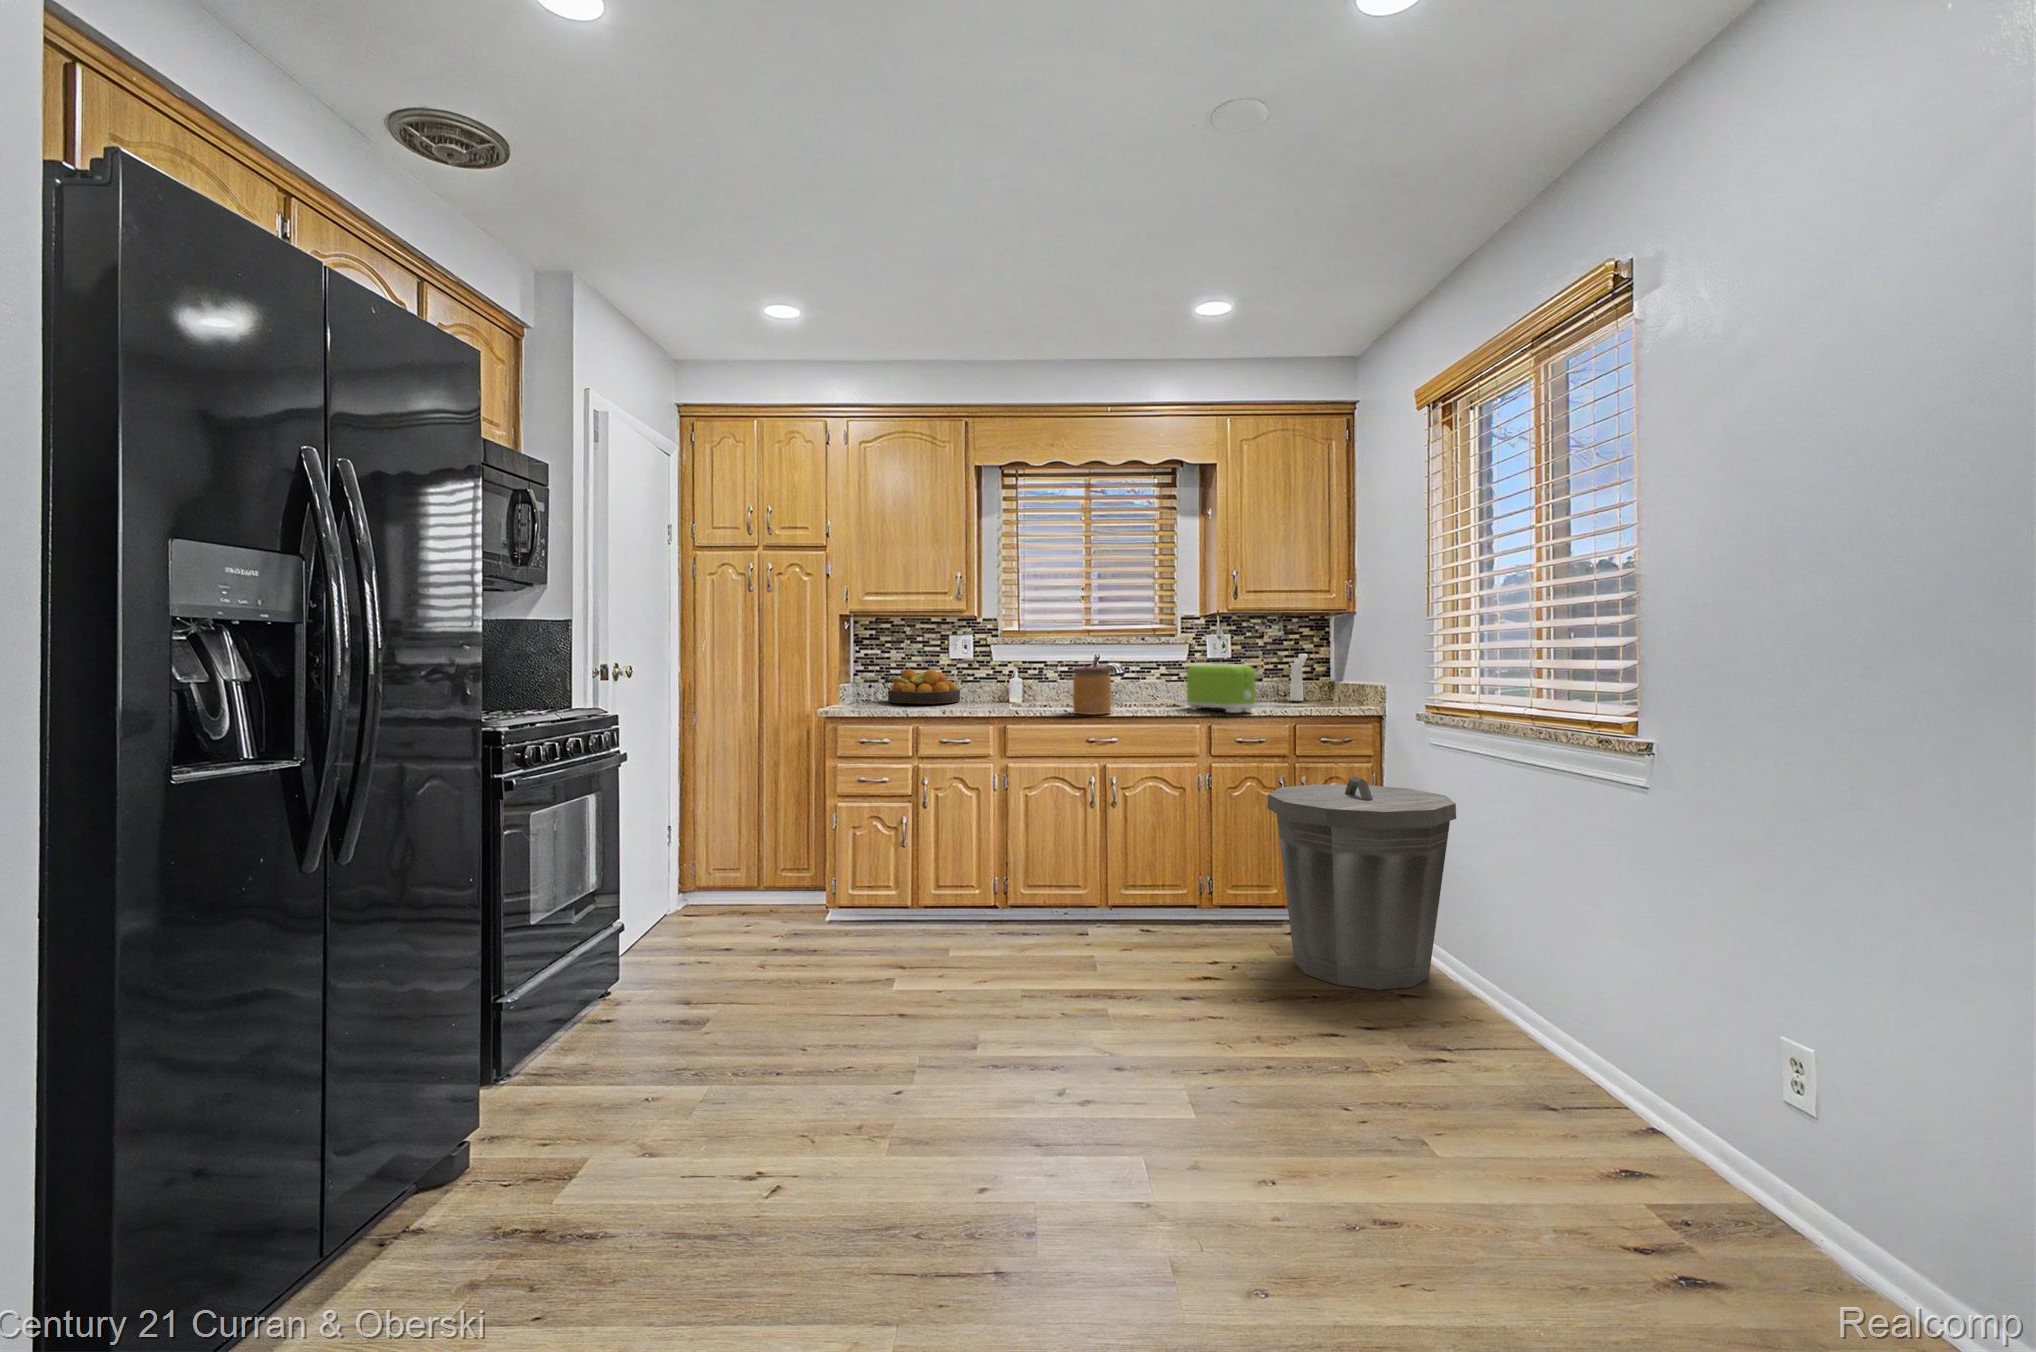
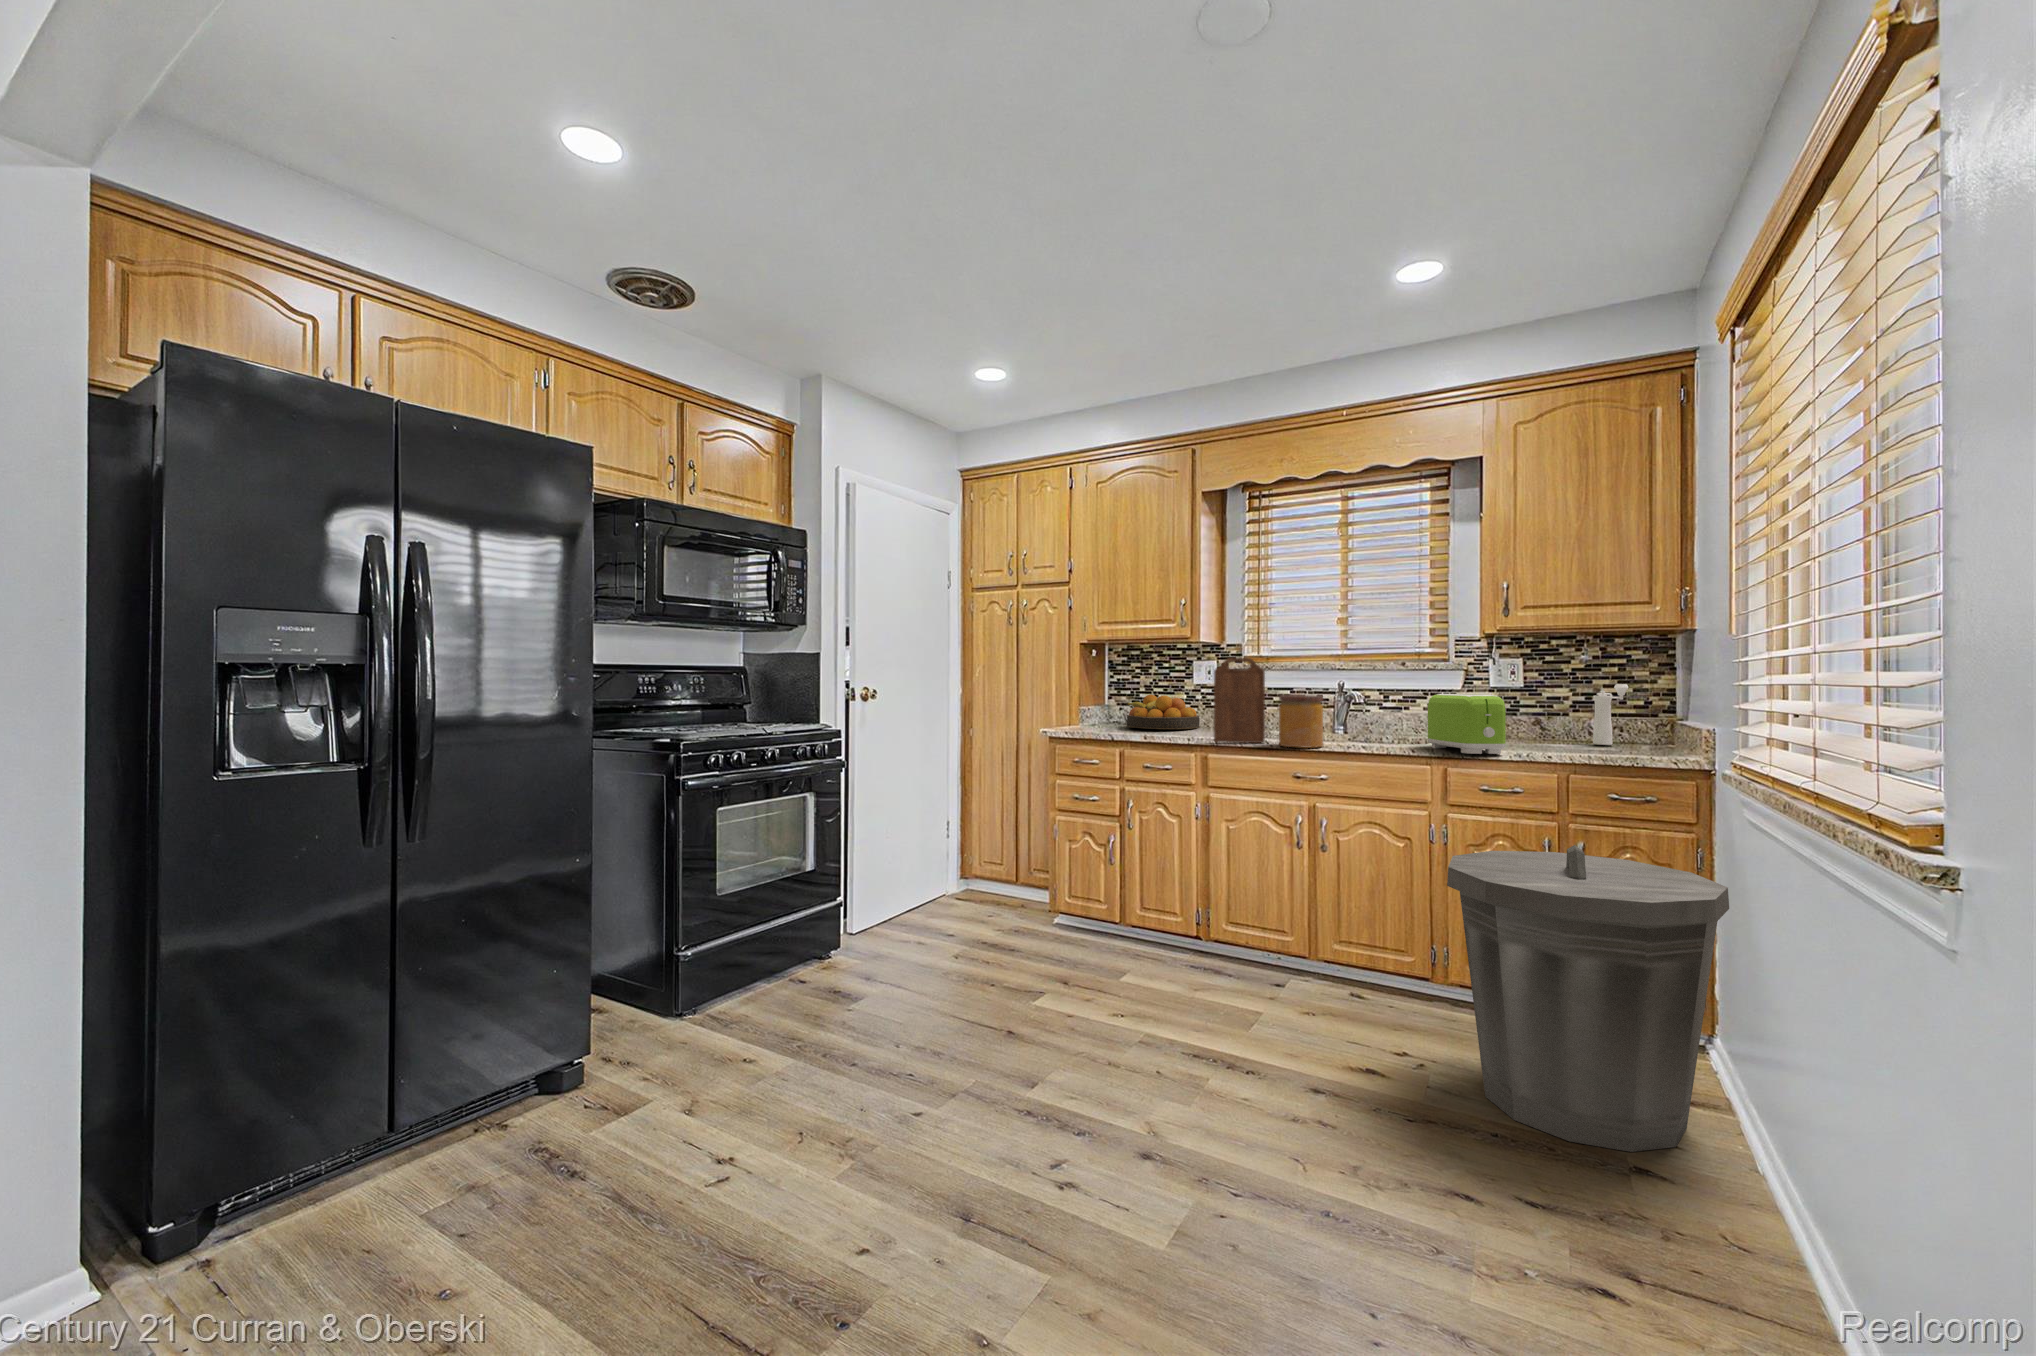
cutting board: none [1010,633,1055,714] -> present [1214,658,1265,743]

